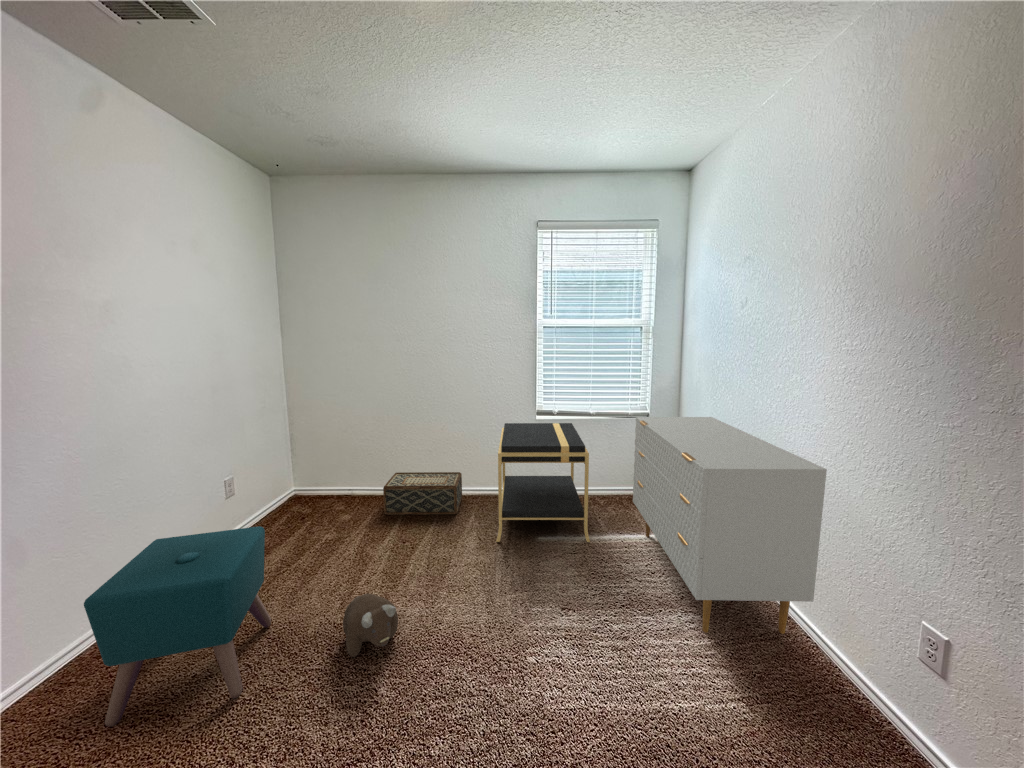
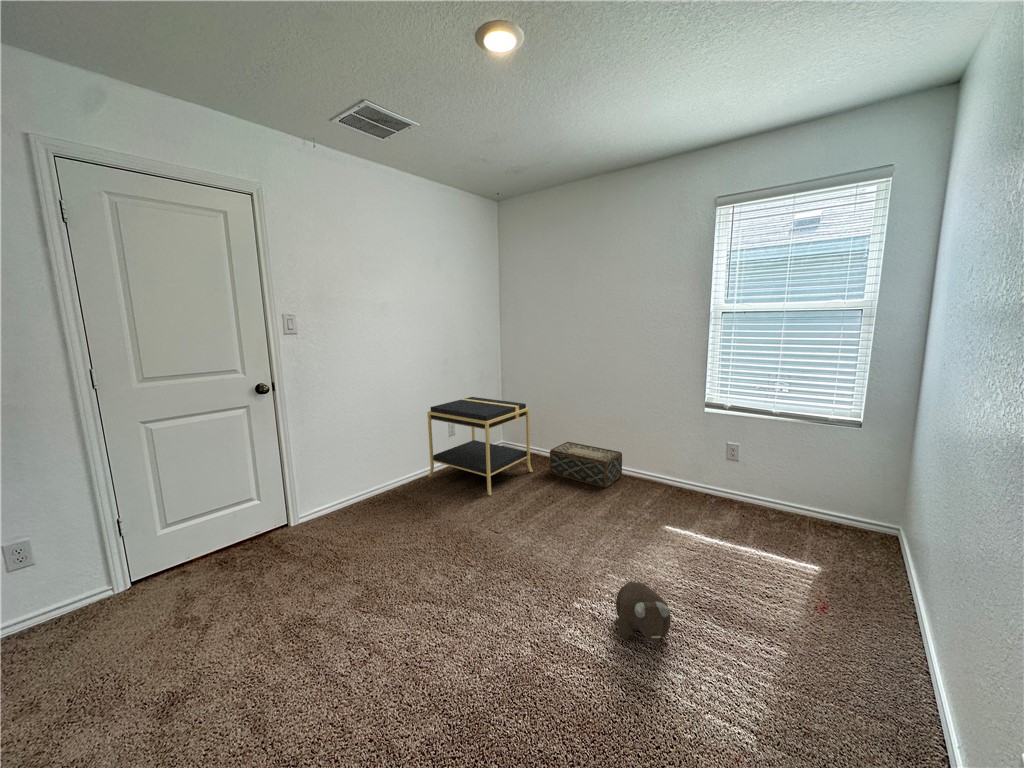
dresser: present [633,417,827,634] -> none [753,420,969,726]
nightstand: present [496,423,590,543] -> present [427,397,533,496]
ottoman: present [84,526,271,727] -> none [350,445,442,545]
plush toy: present [343,593,398,657] -> present [616,581,671,643]

